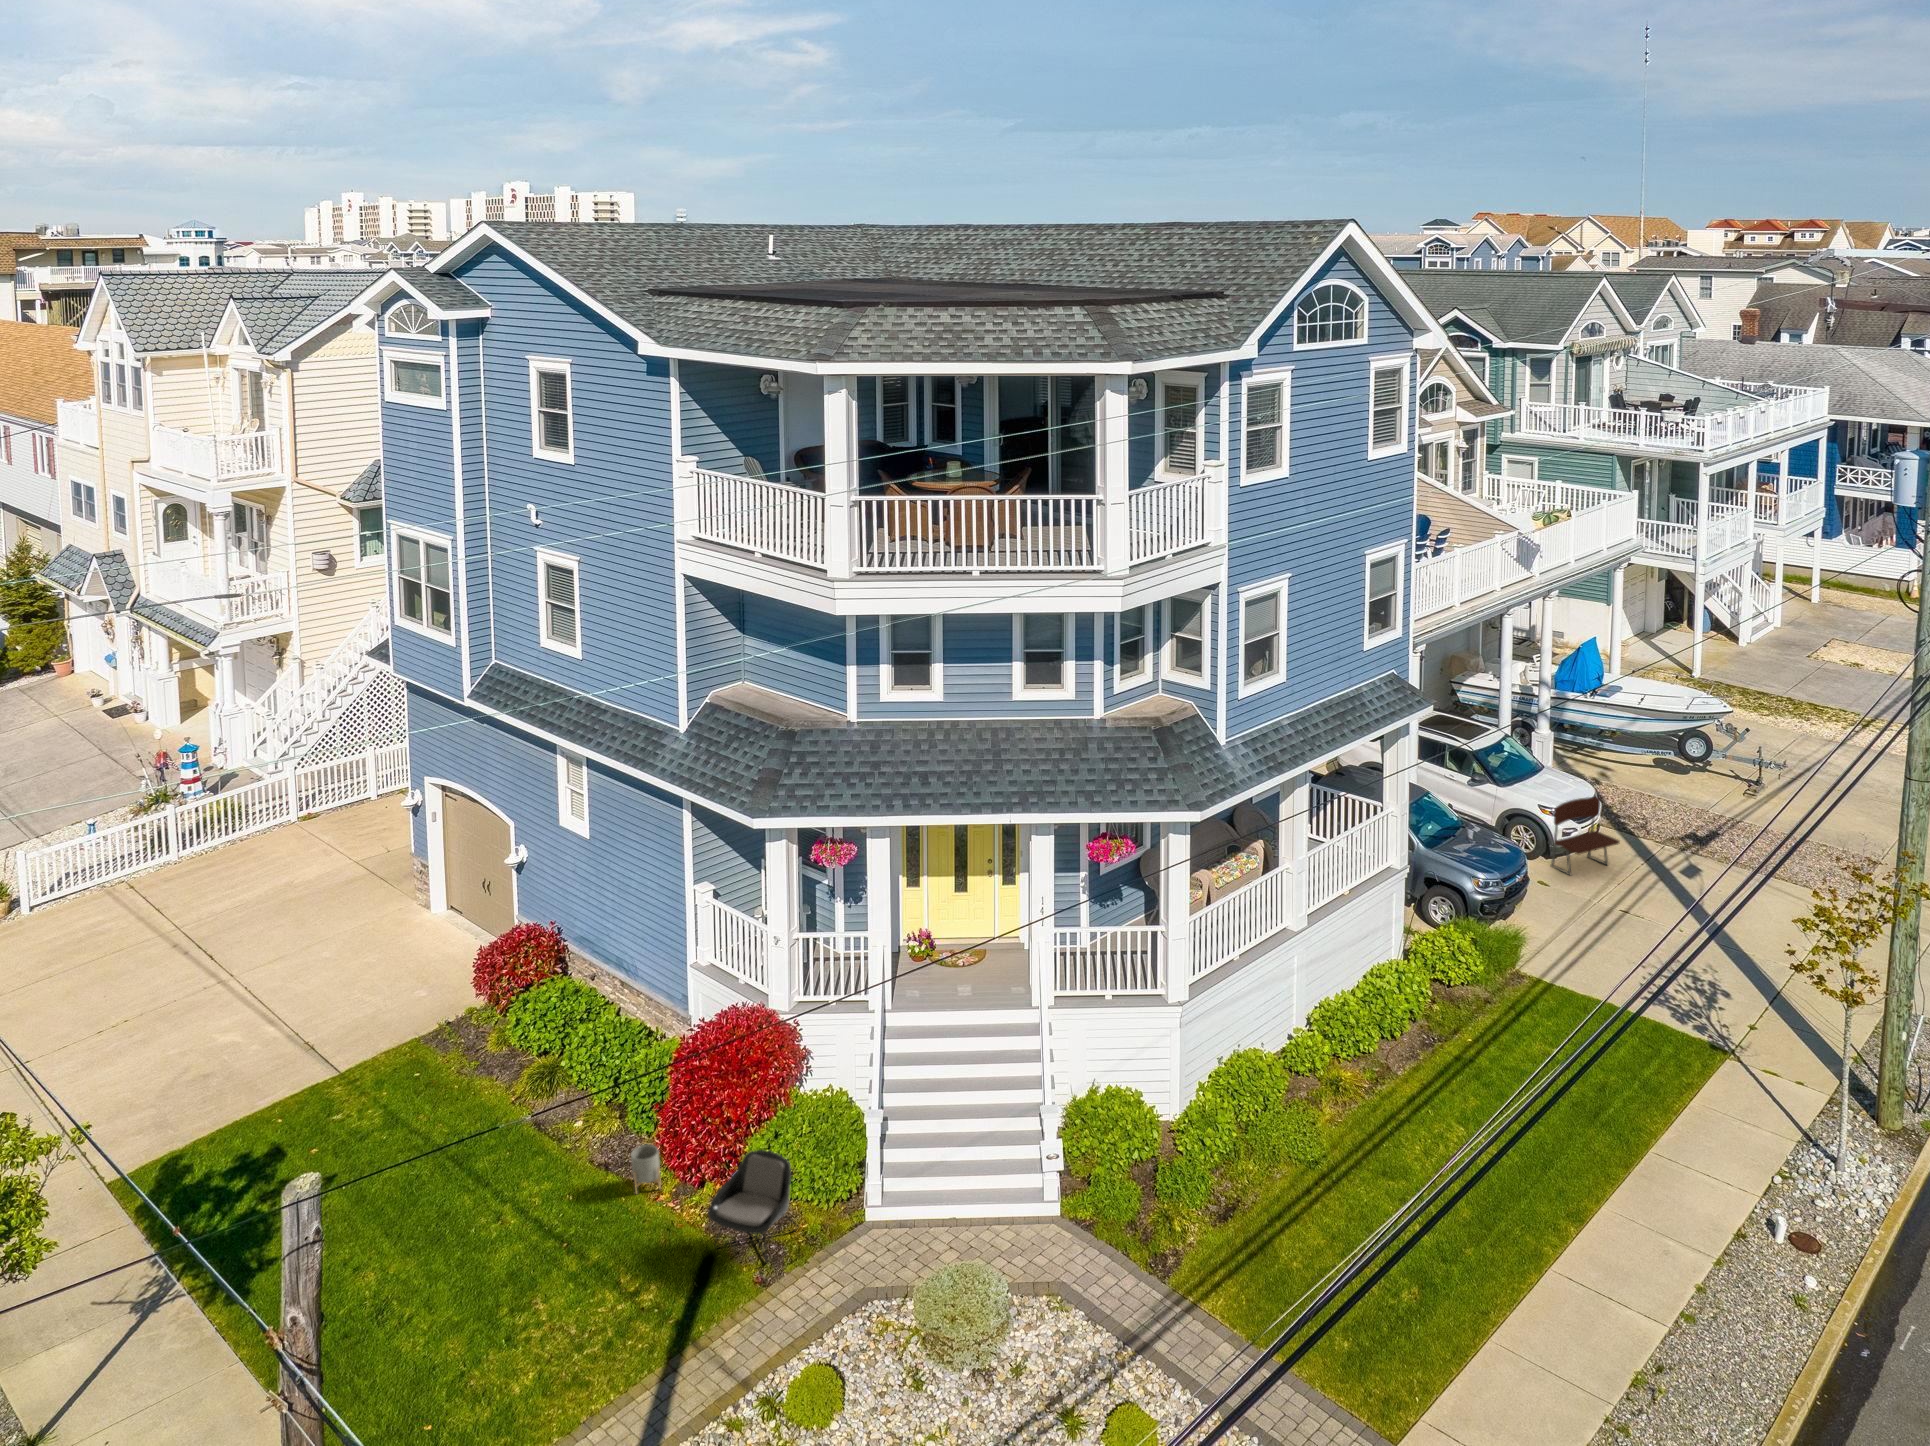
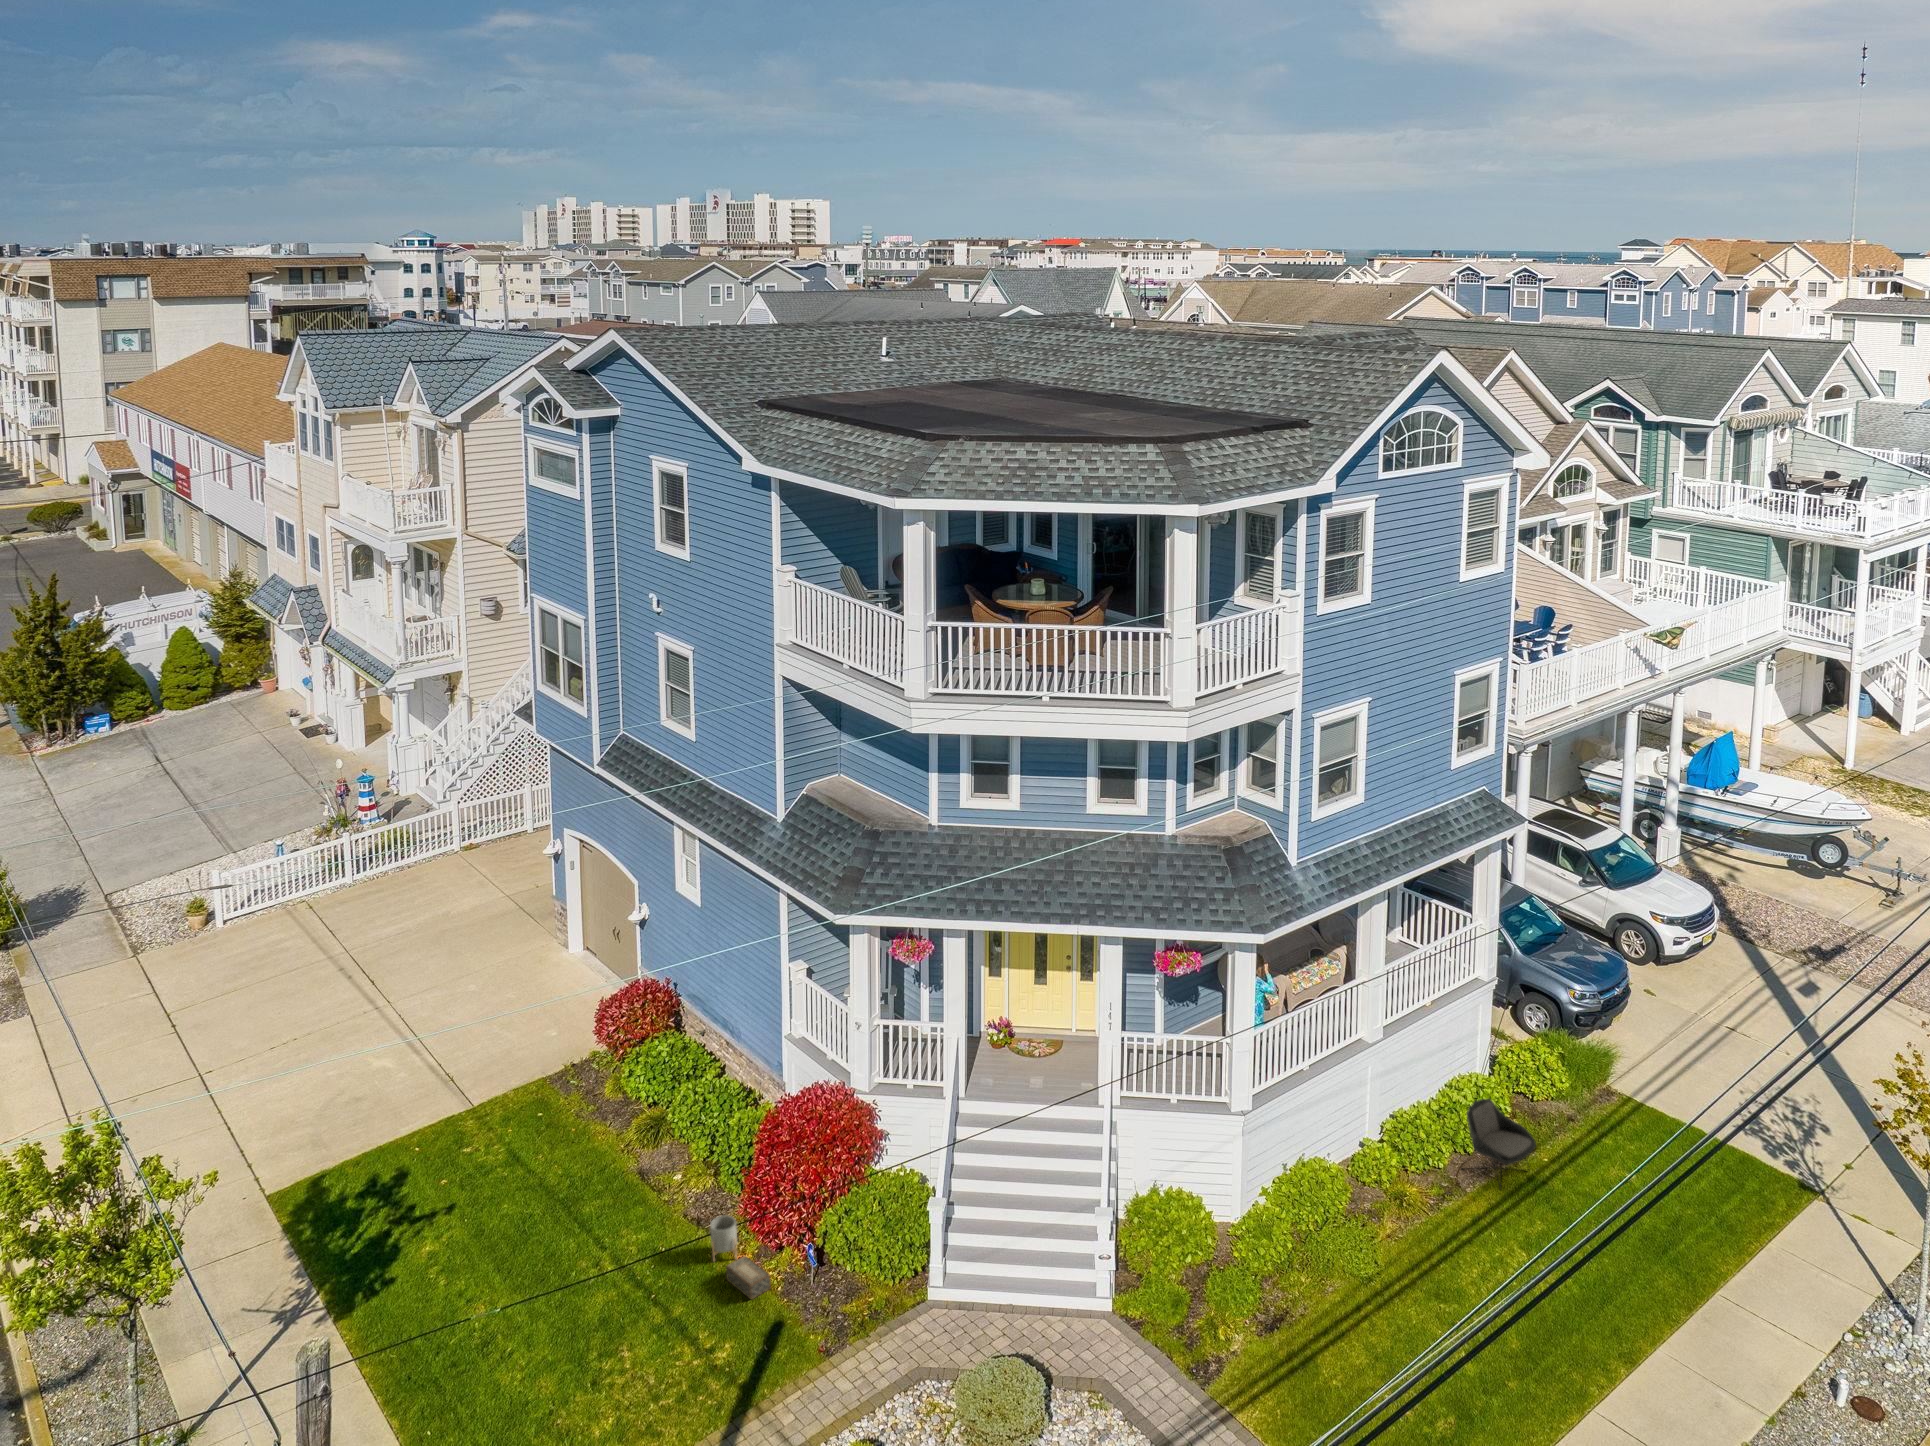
bench: present [1551,797,1619,875] -> none [1658,906,1732,986]
lounge chair: present [708,1150,797,1262] -> present [1462,1099,1536,1189]
woven basket: none [651,1184,702,1228] -> present [726,1256,771,1299]

